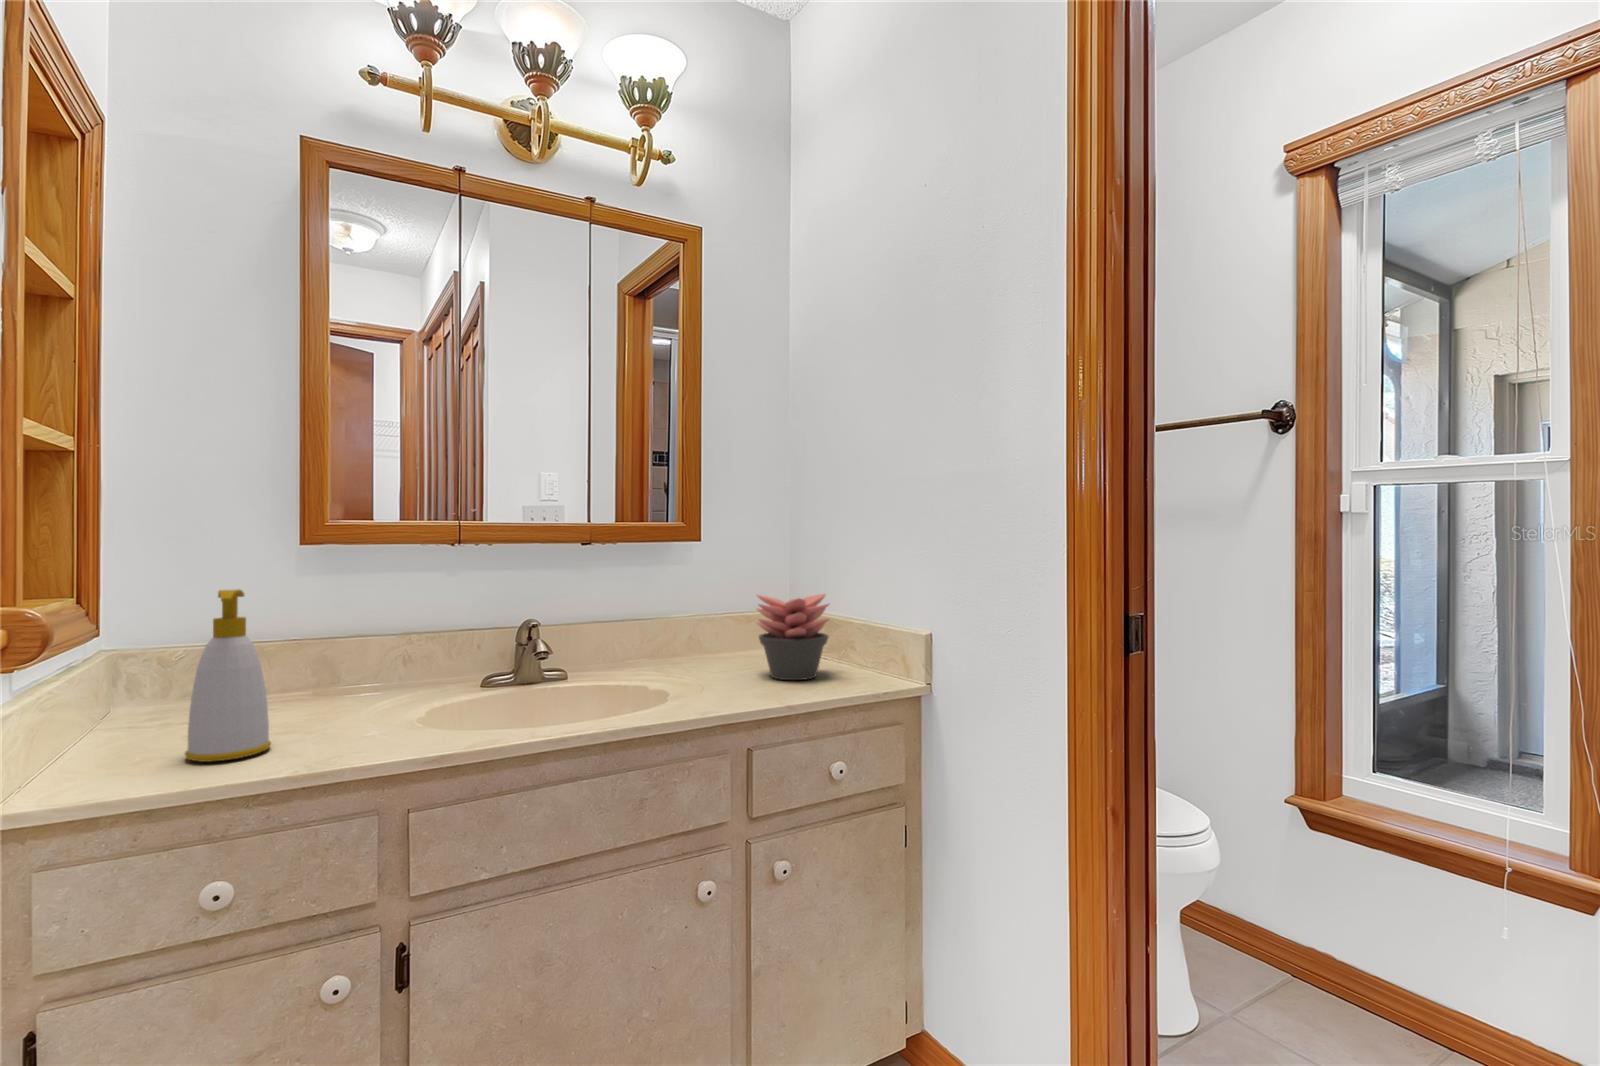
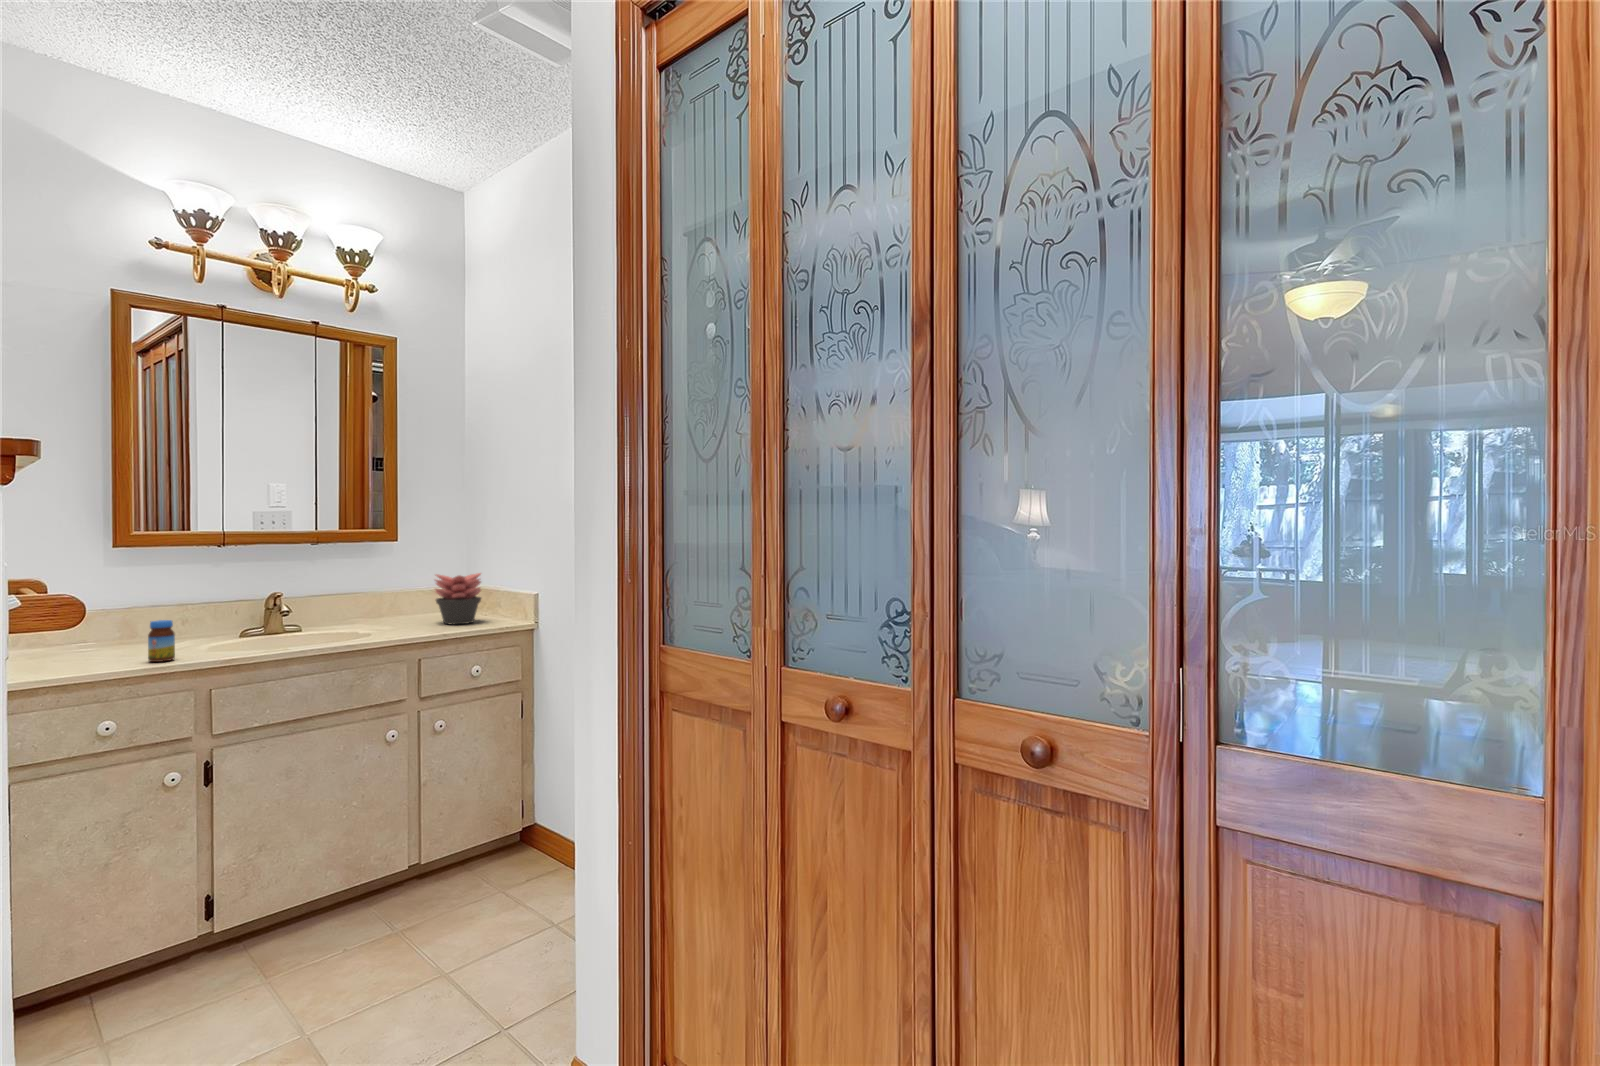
soap bottle: present [185,589,271,762] -> none [66,573,119,667]
jar: none [312,676,356,756] -> present [148,620,175,662]

